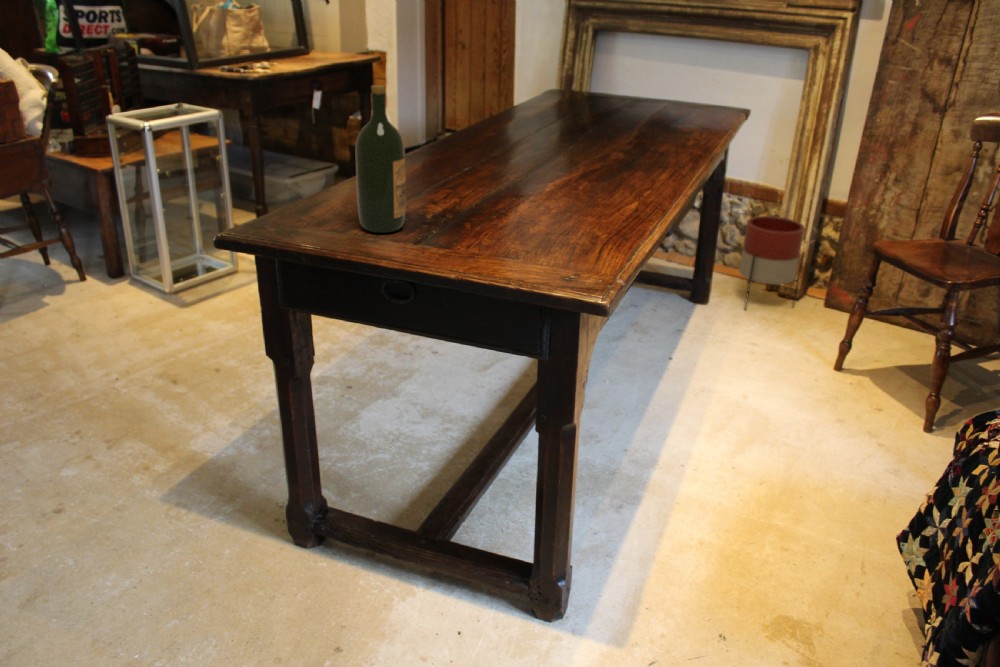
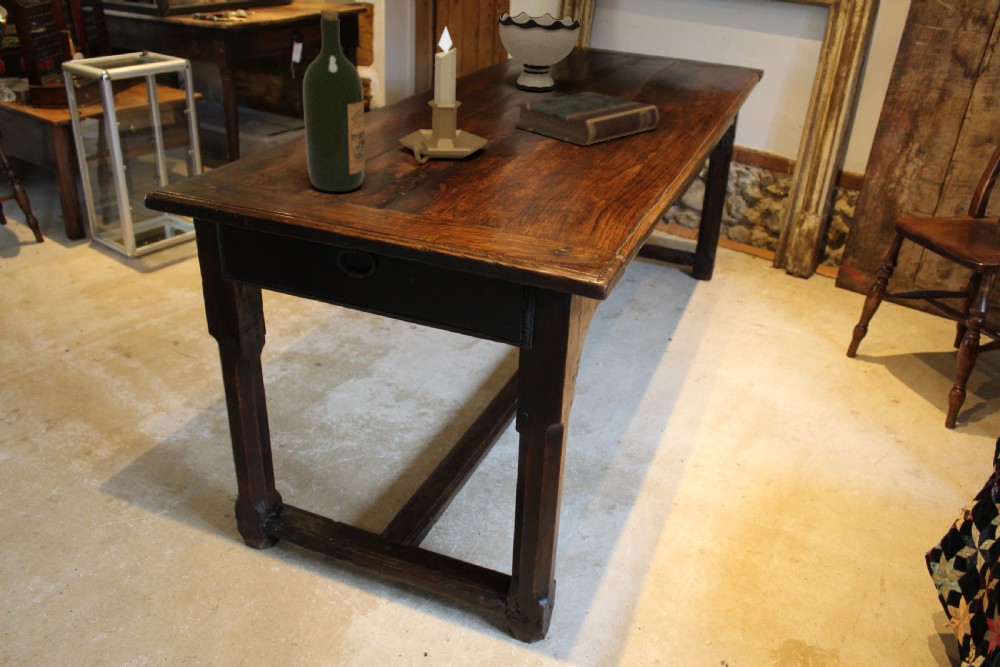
bowl: none [509,67,582,137] -> present [498,12,581,91]
candlestick: none [430,91,506,207] -> present [400,28,488,163]
book: none [527,138,654,188] -> present [516,92,660,146]
planter: present [739,216,805,309] -> none [744,187,816,287]

